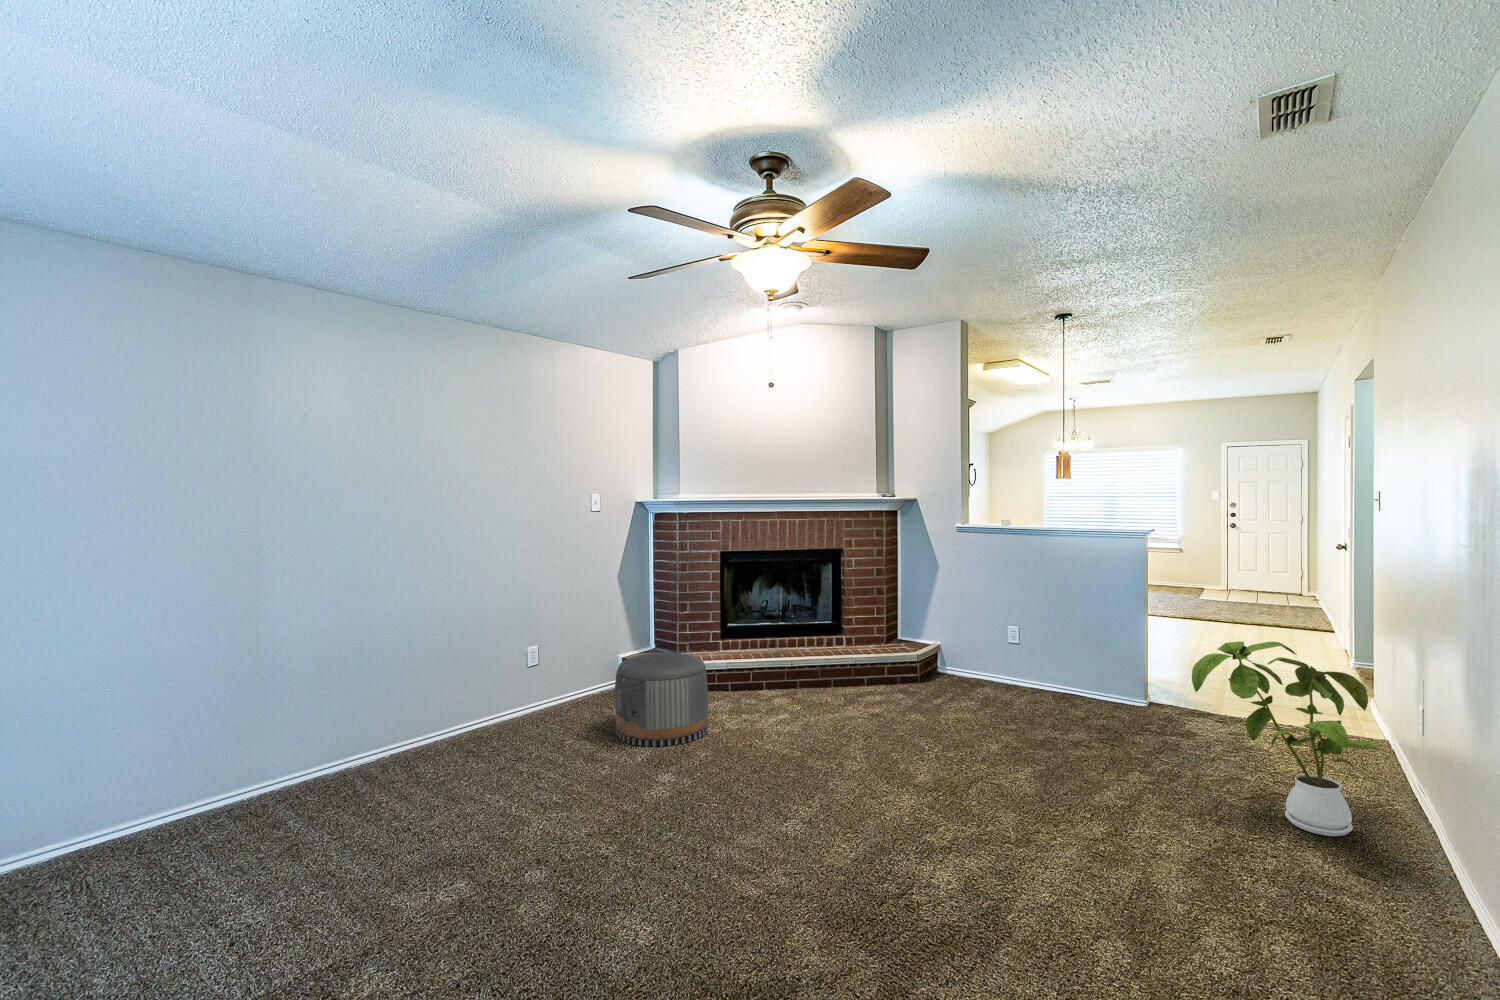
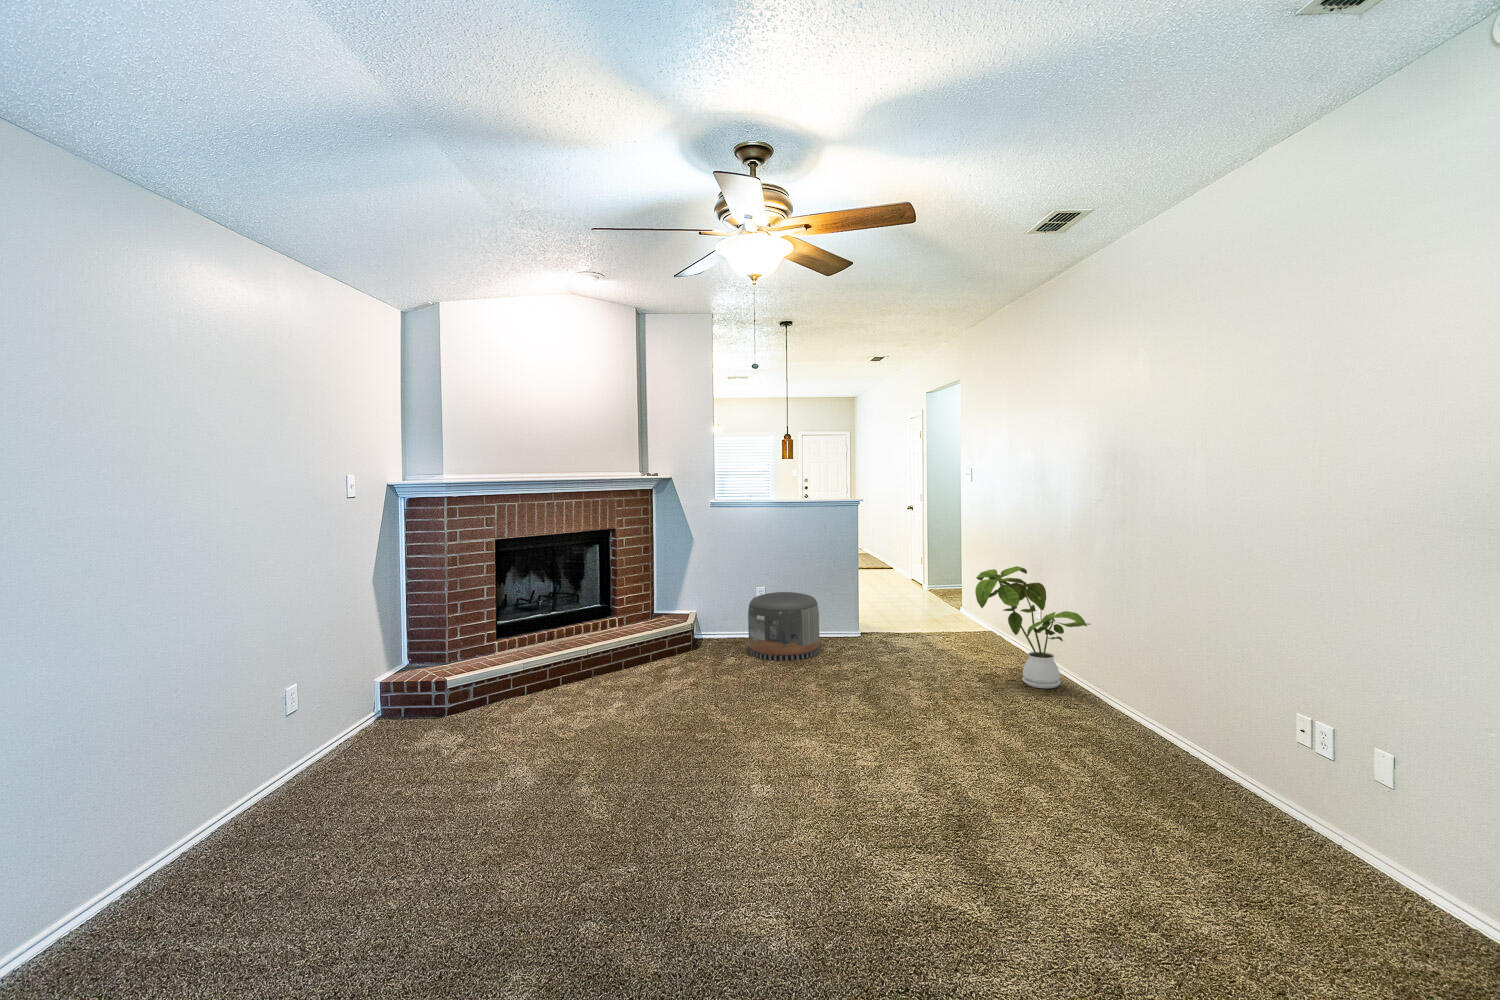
pouf: present [615,652,708,747] -> present [748,592,820,661]

